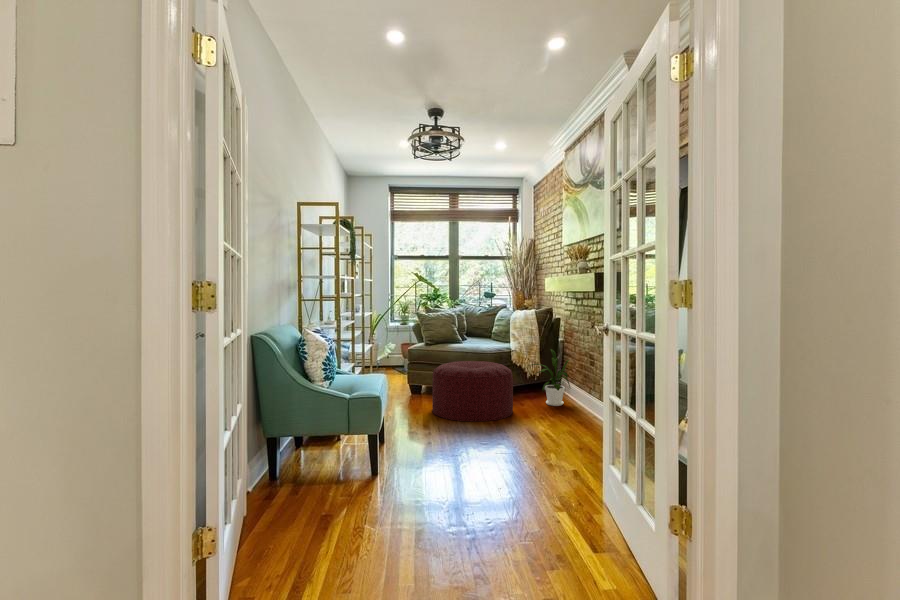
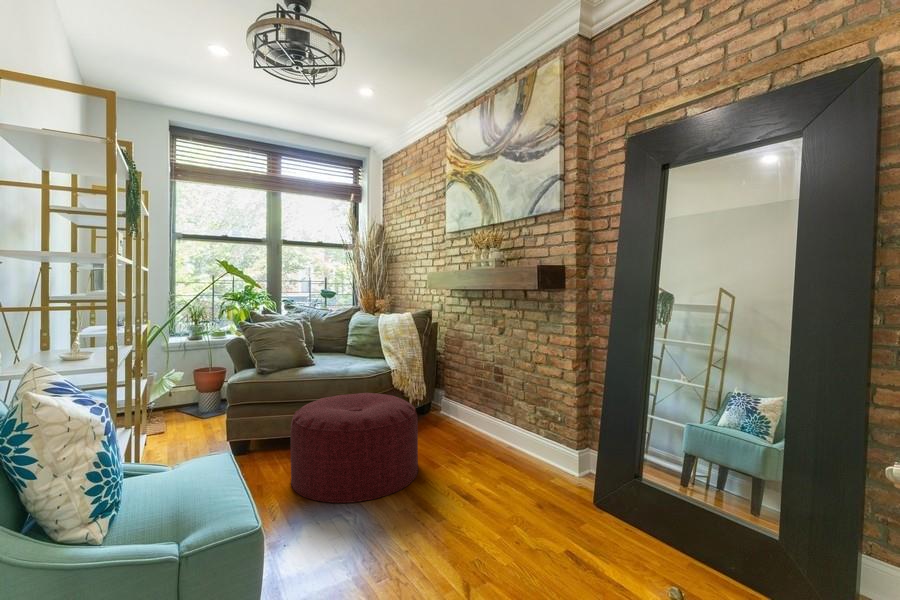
house plant: present [532,349,570,406] -> none [414,364,475,441]

